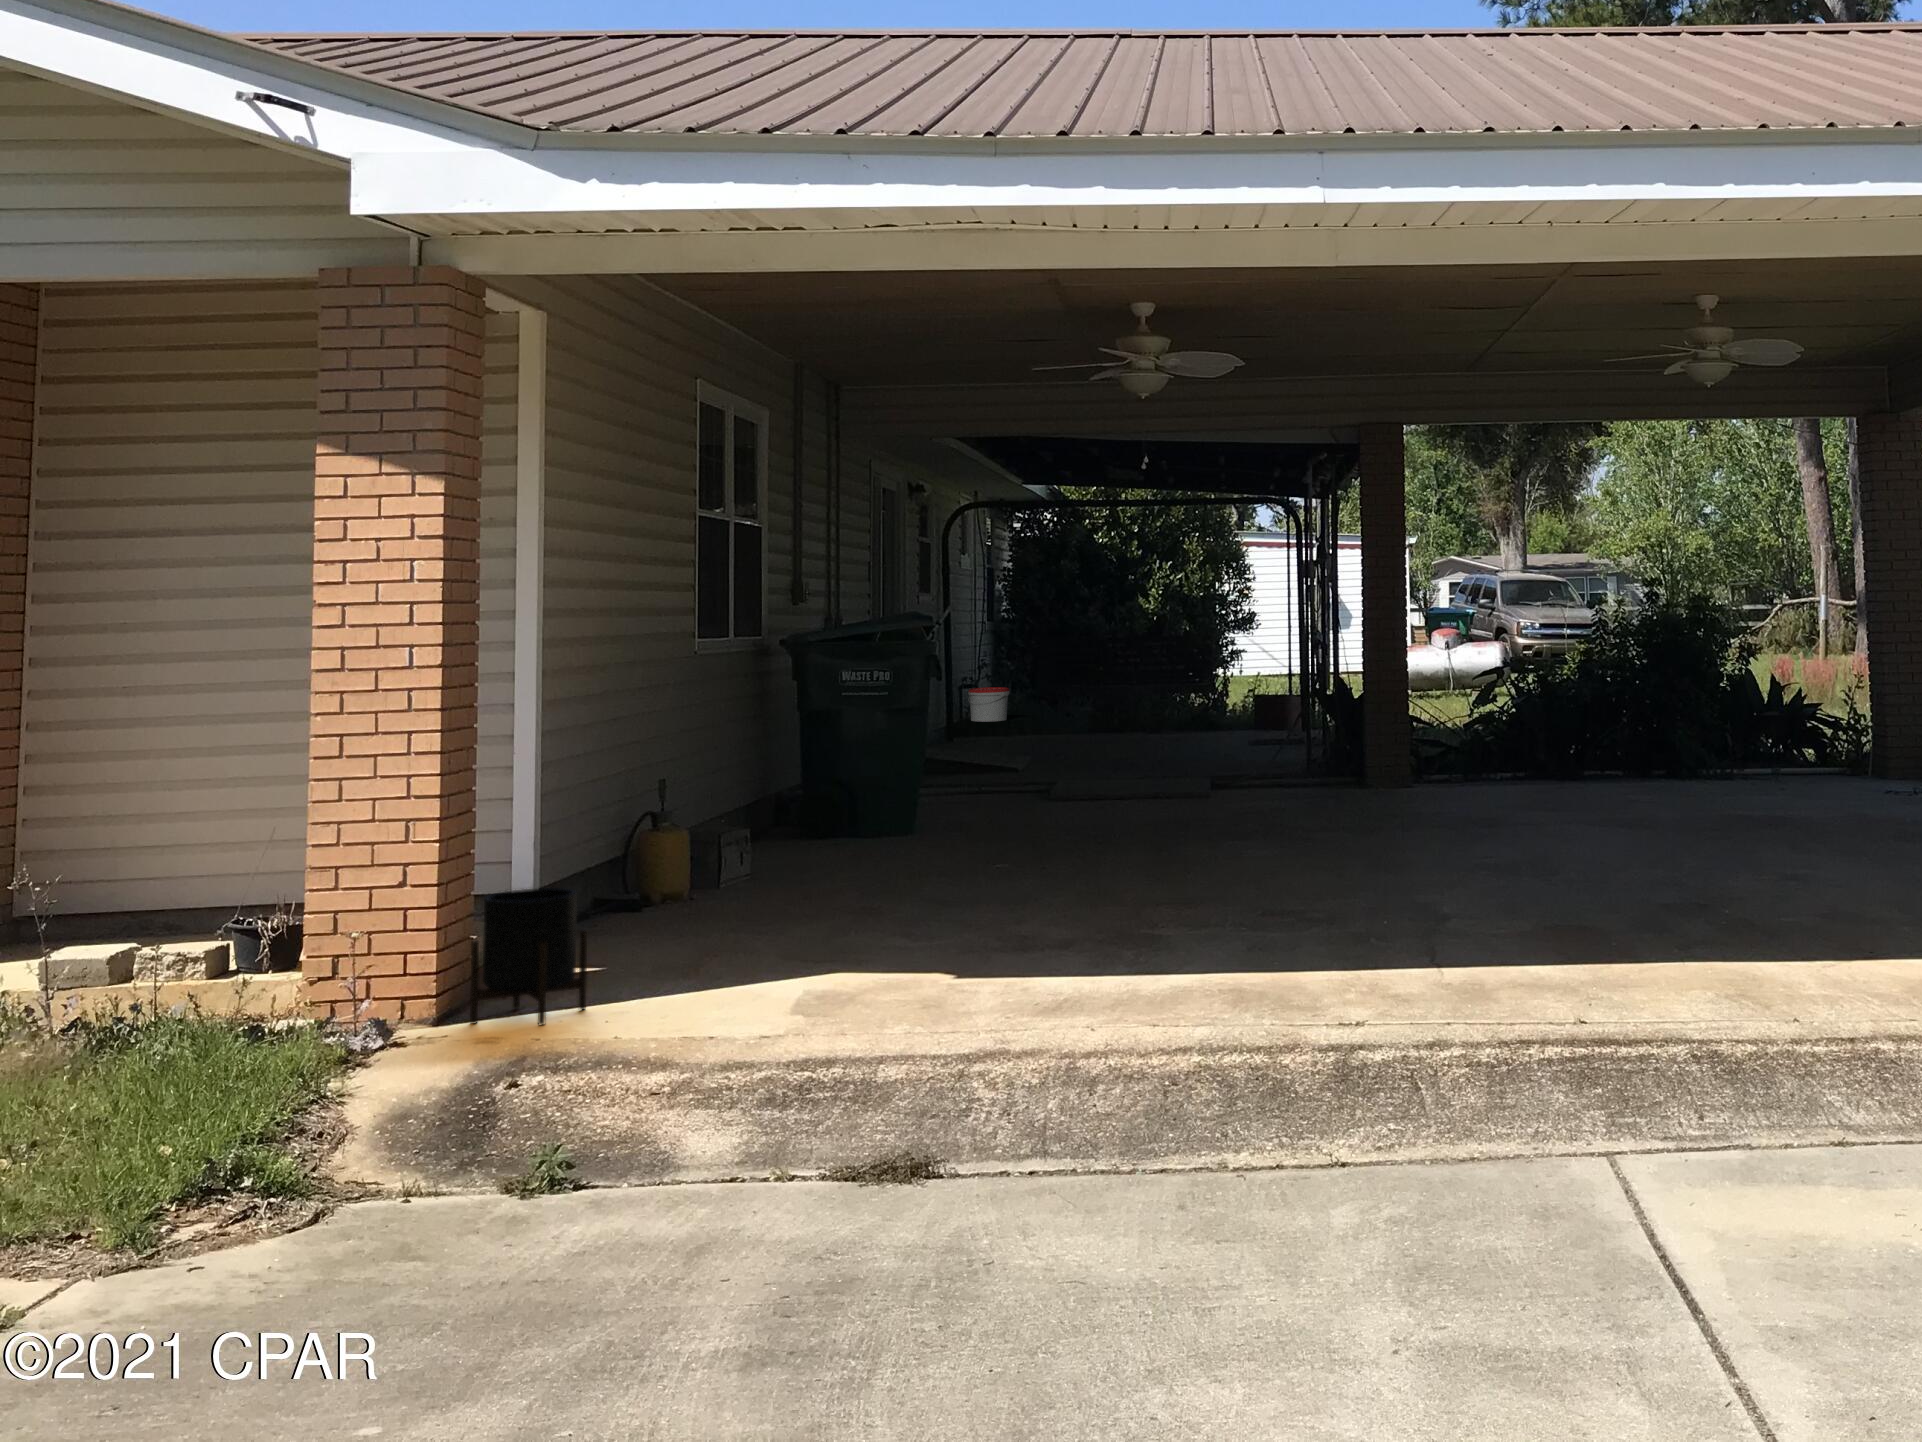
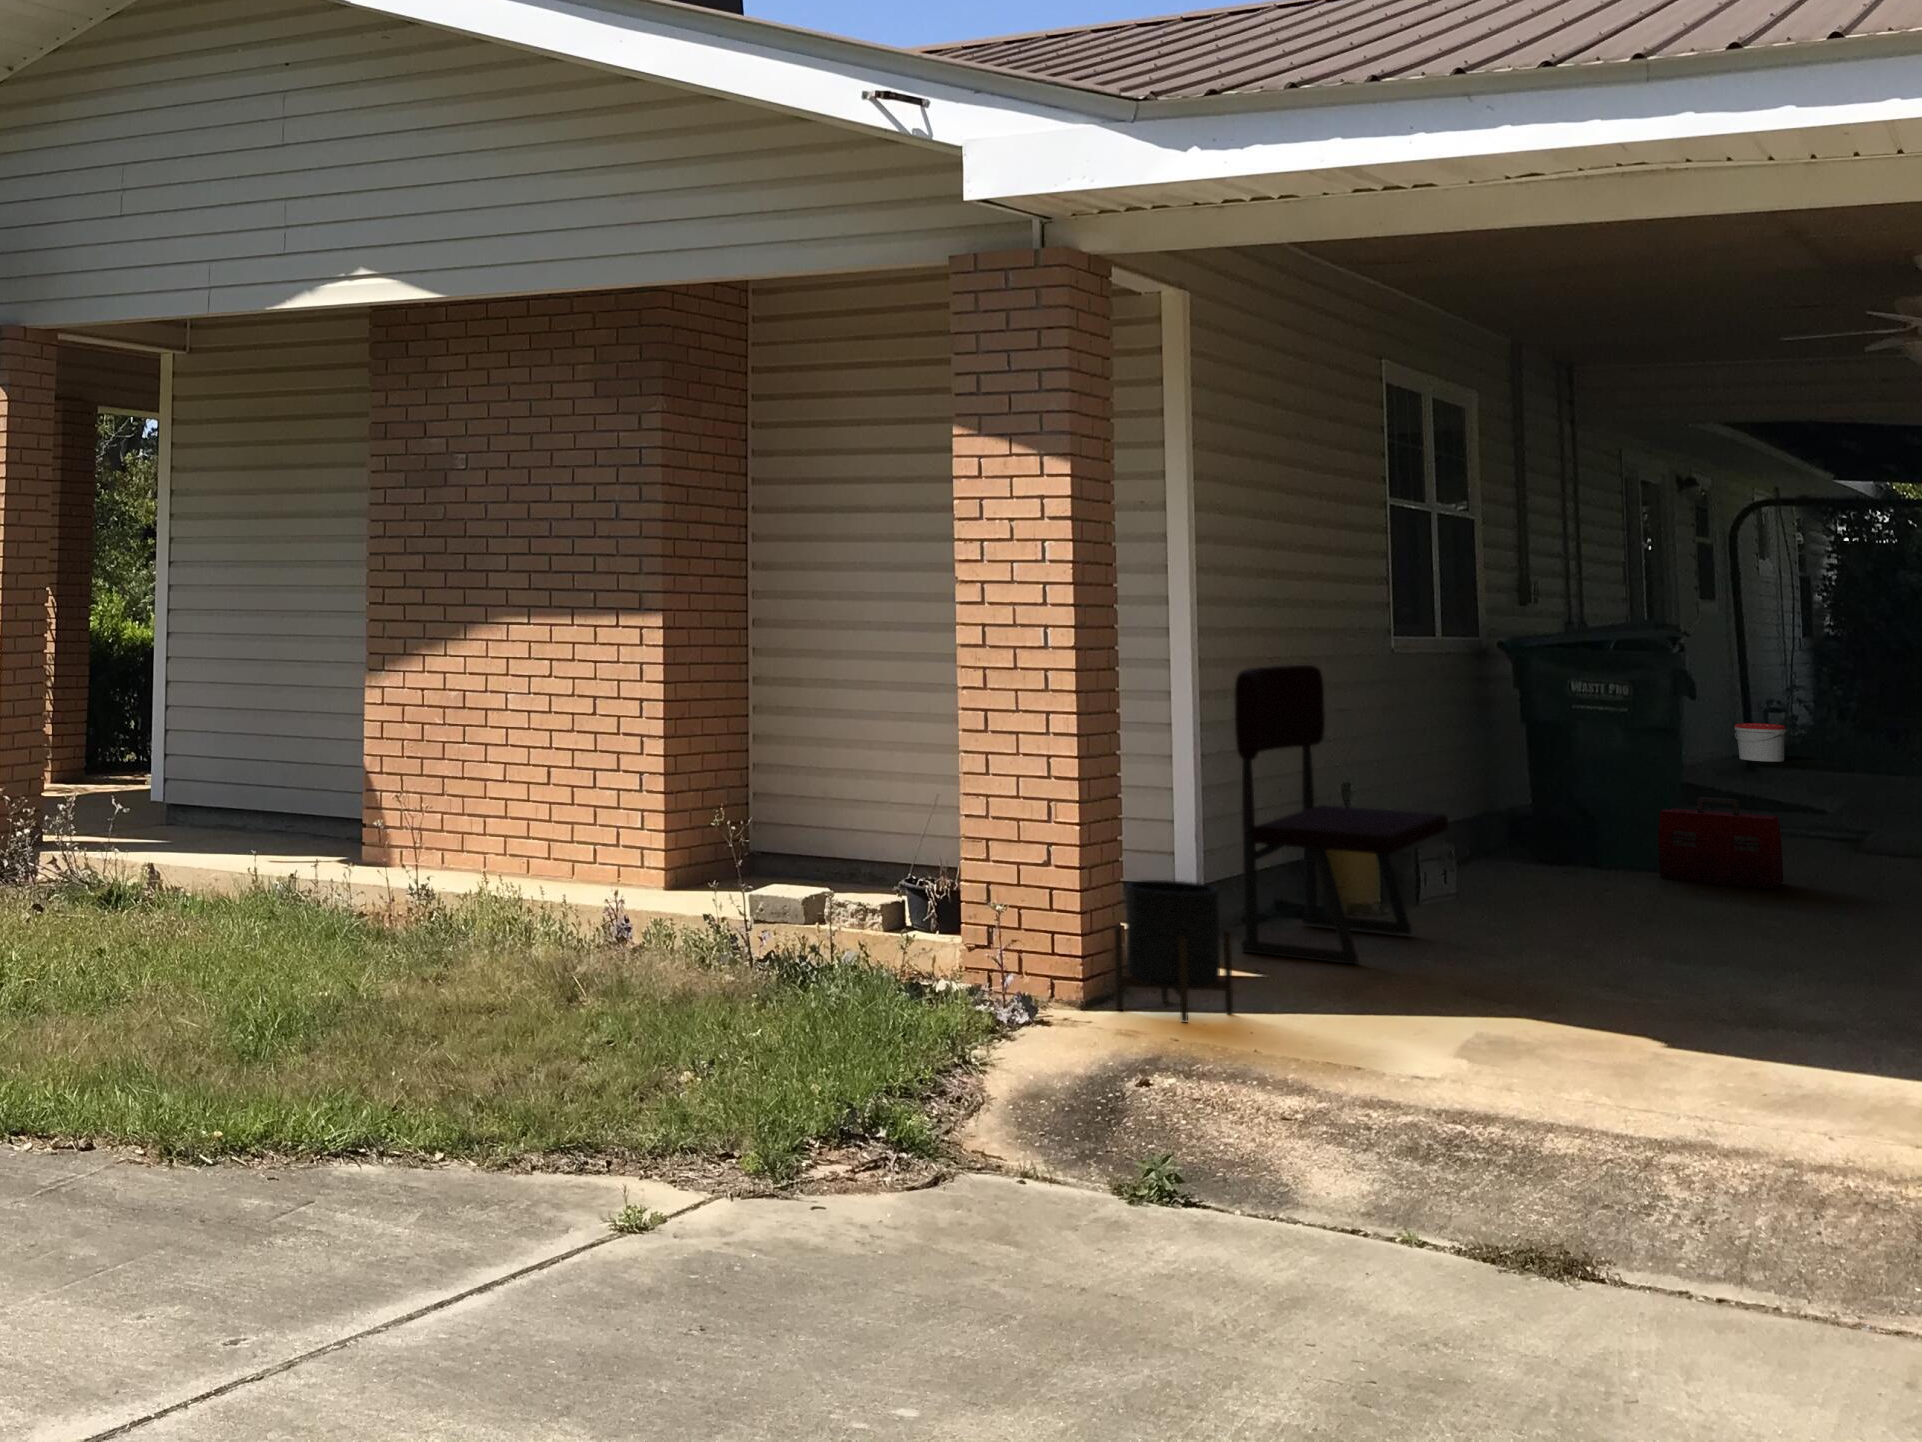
bench: none [577,666,768,952] -> present [1234,665,1448,964]
toolbox: none [927,759,1023,837] -> present [1658,797,1783,889]

